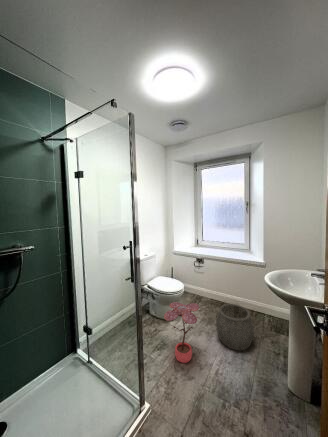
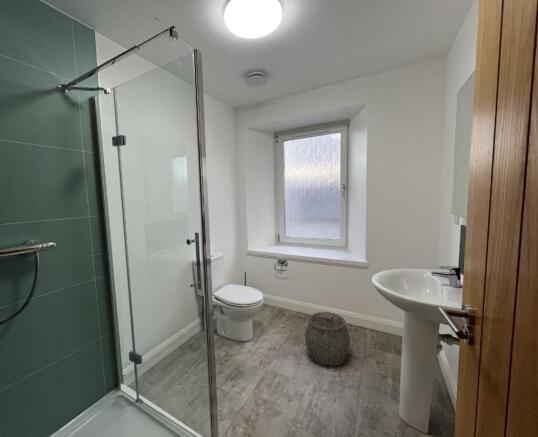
potted plant: present [164,302,199,363] -> none [241,313,285,386]

